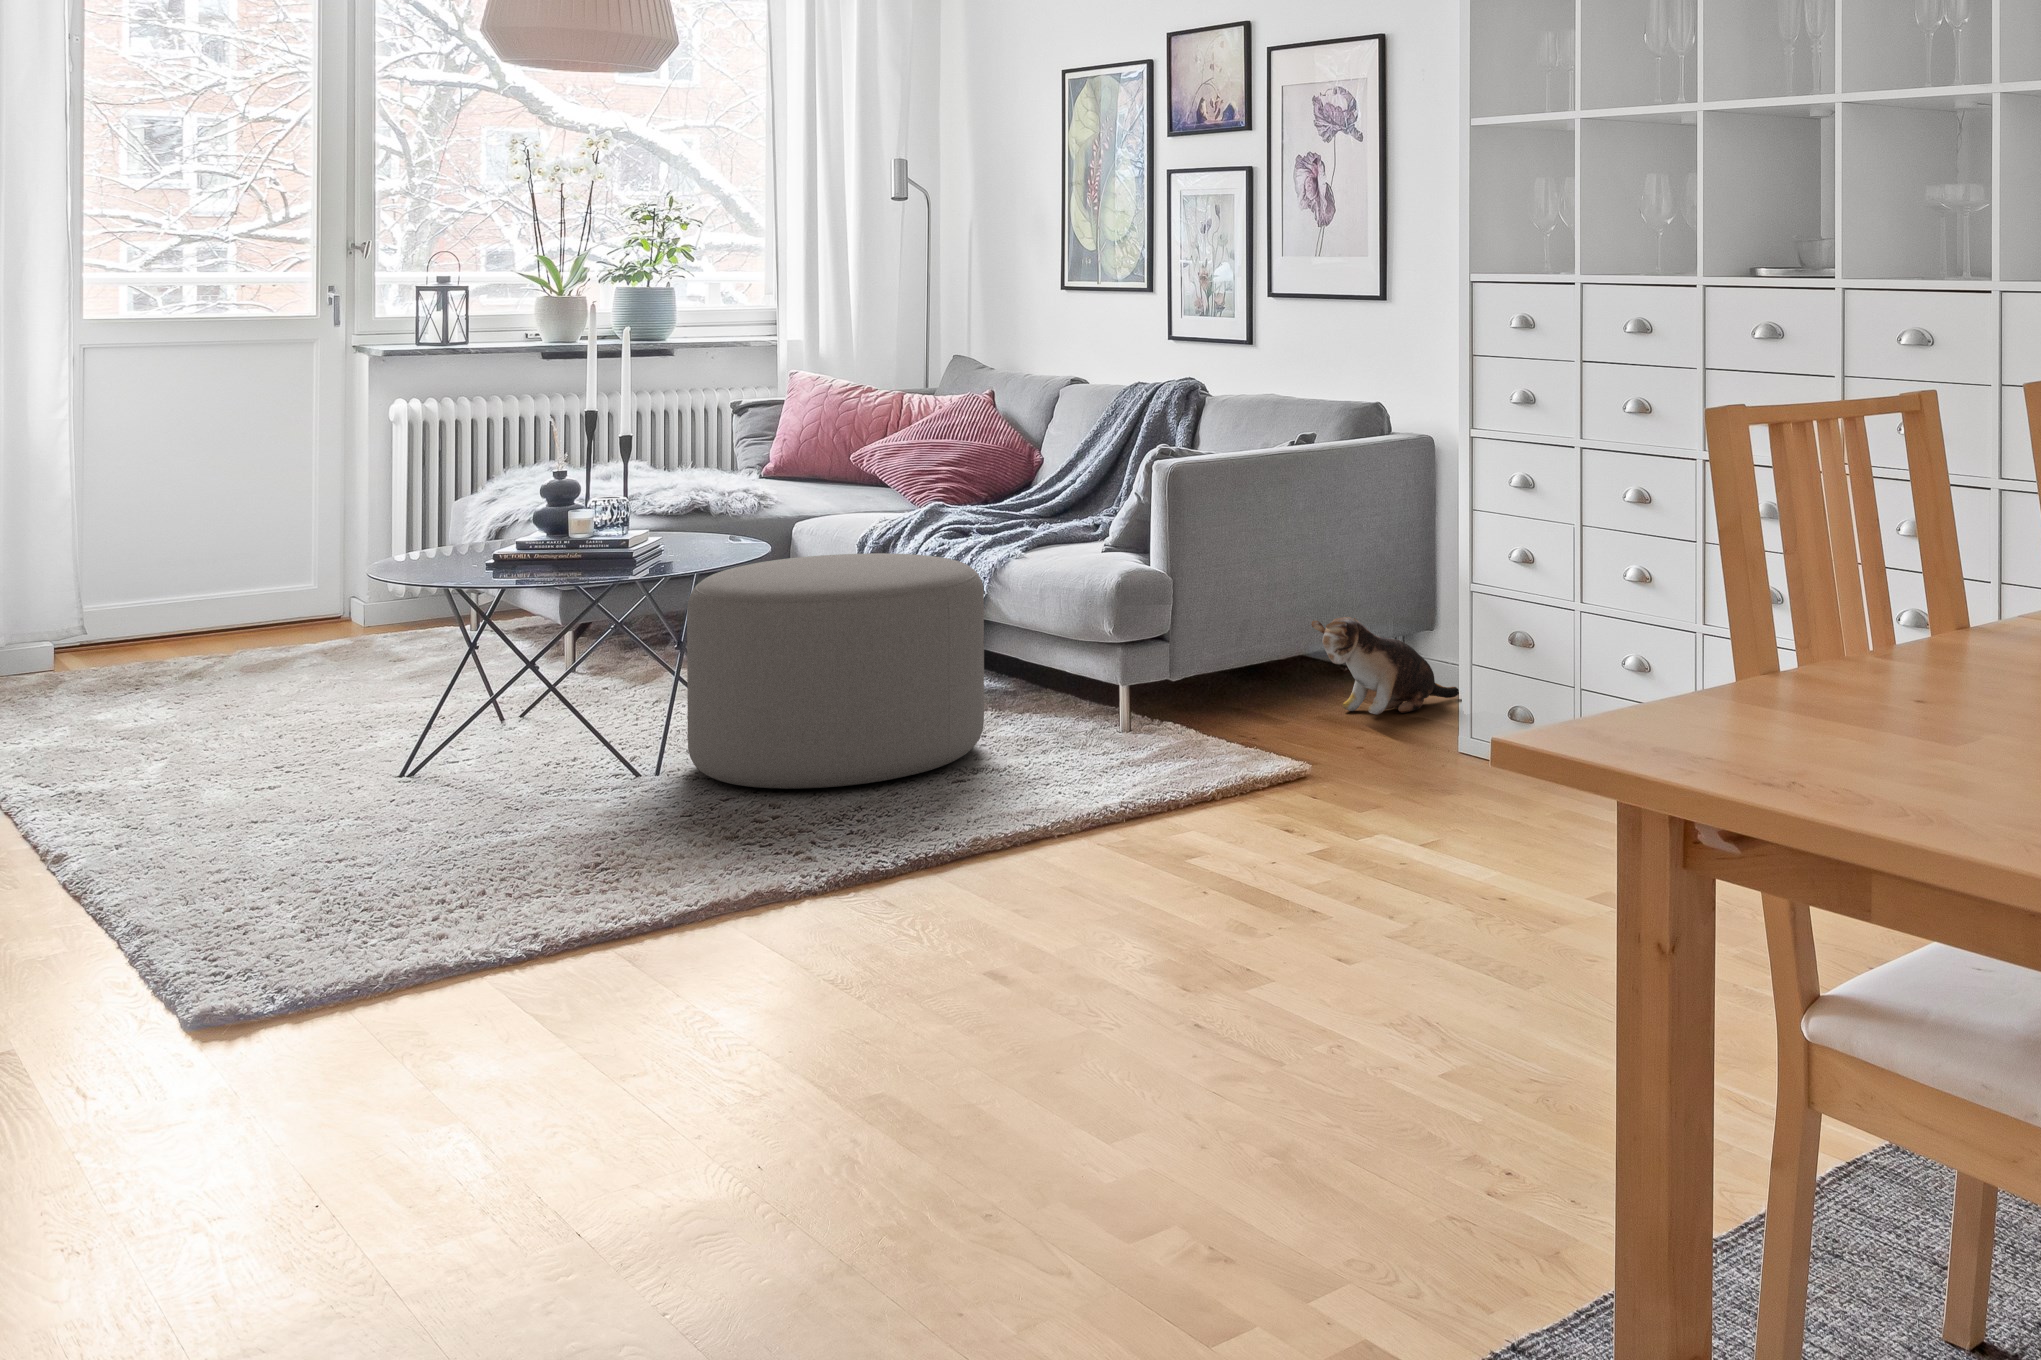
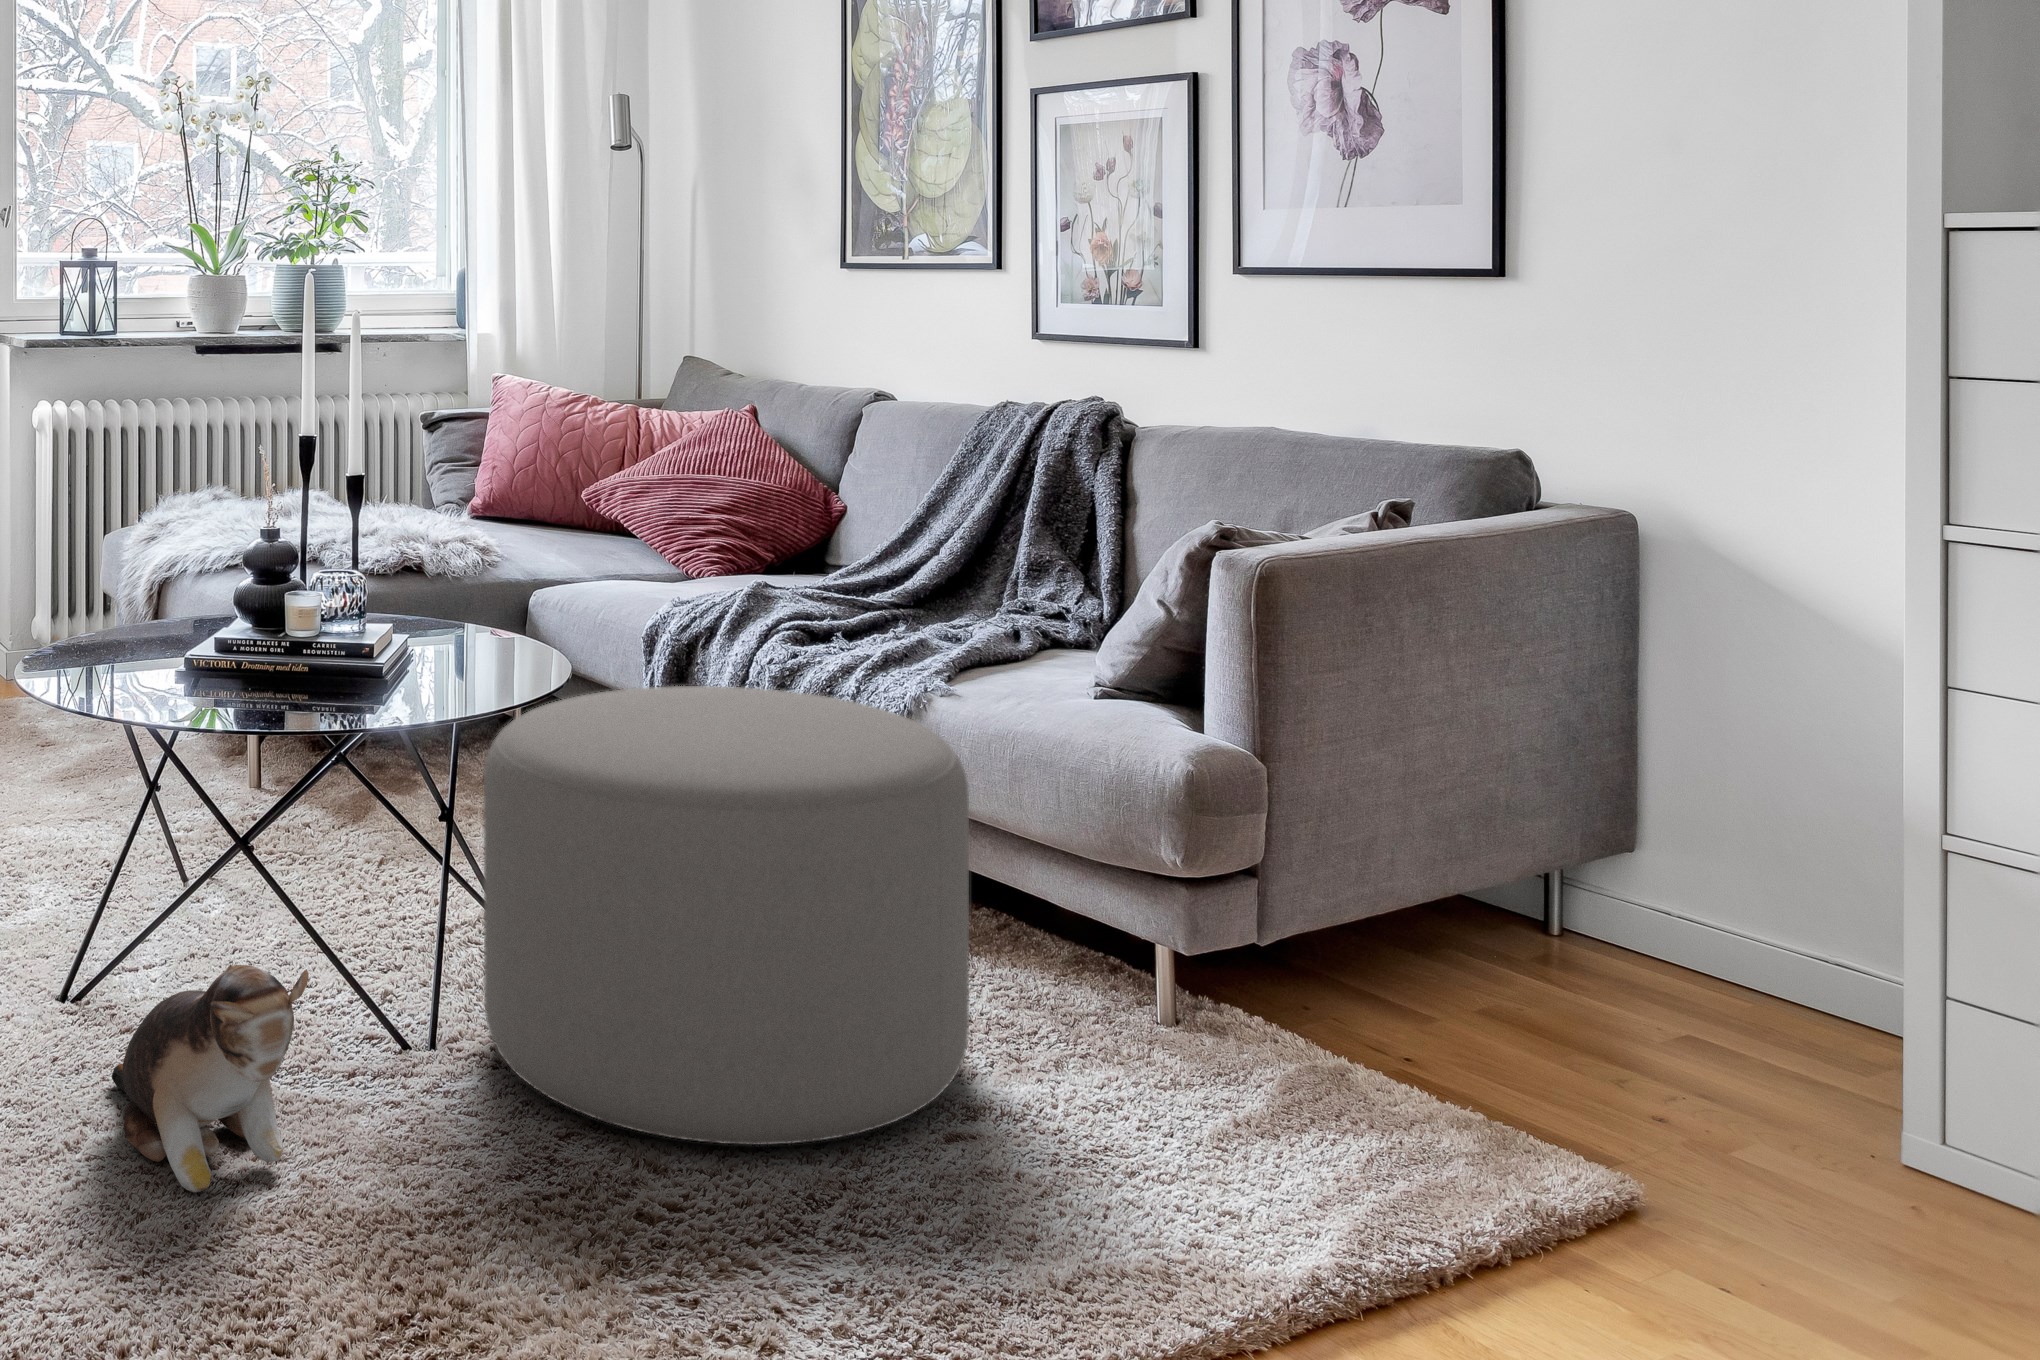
plush toy: present [1311,617,1459,714] -> present [112,965,309,1193]

